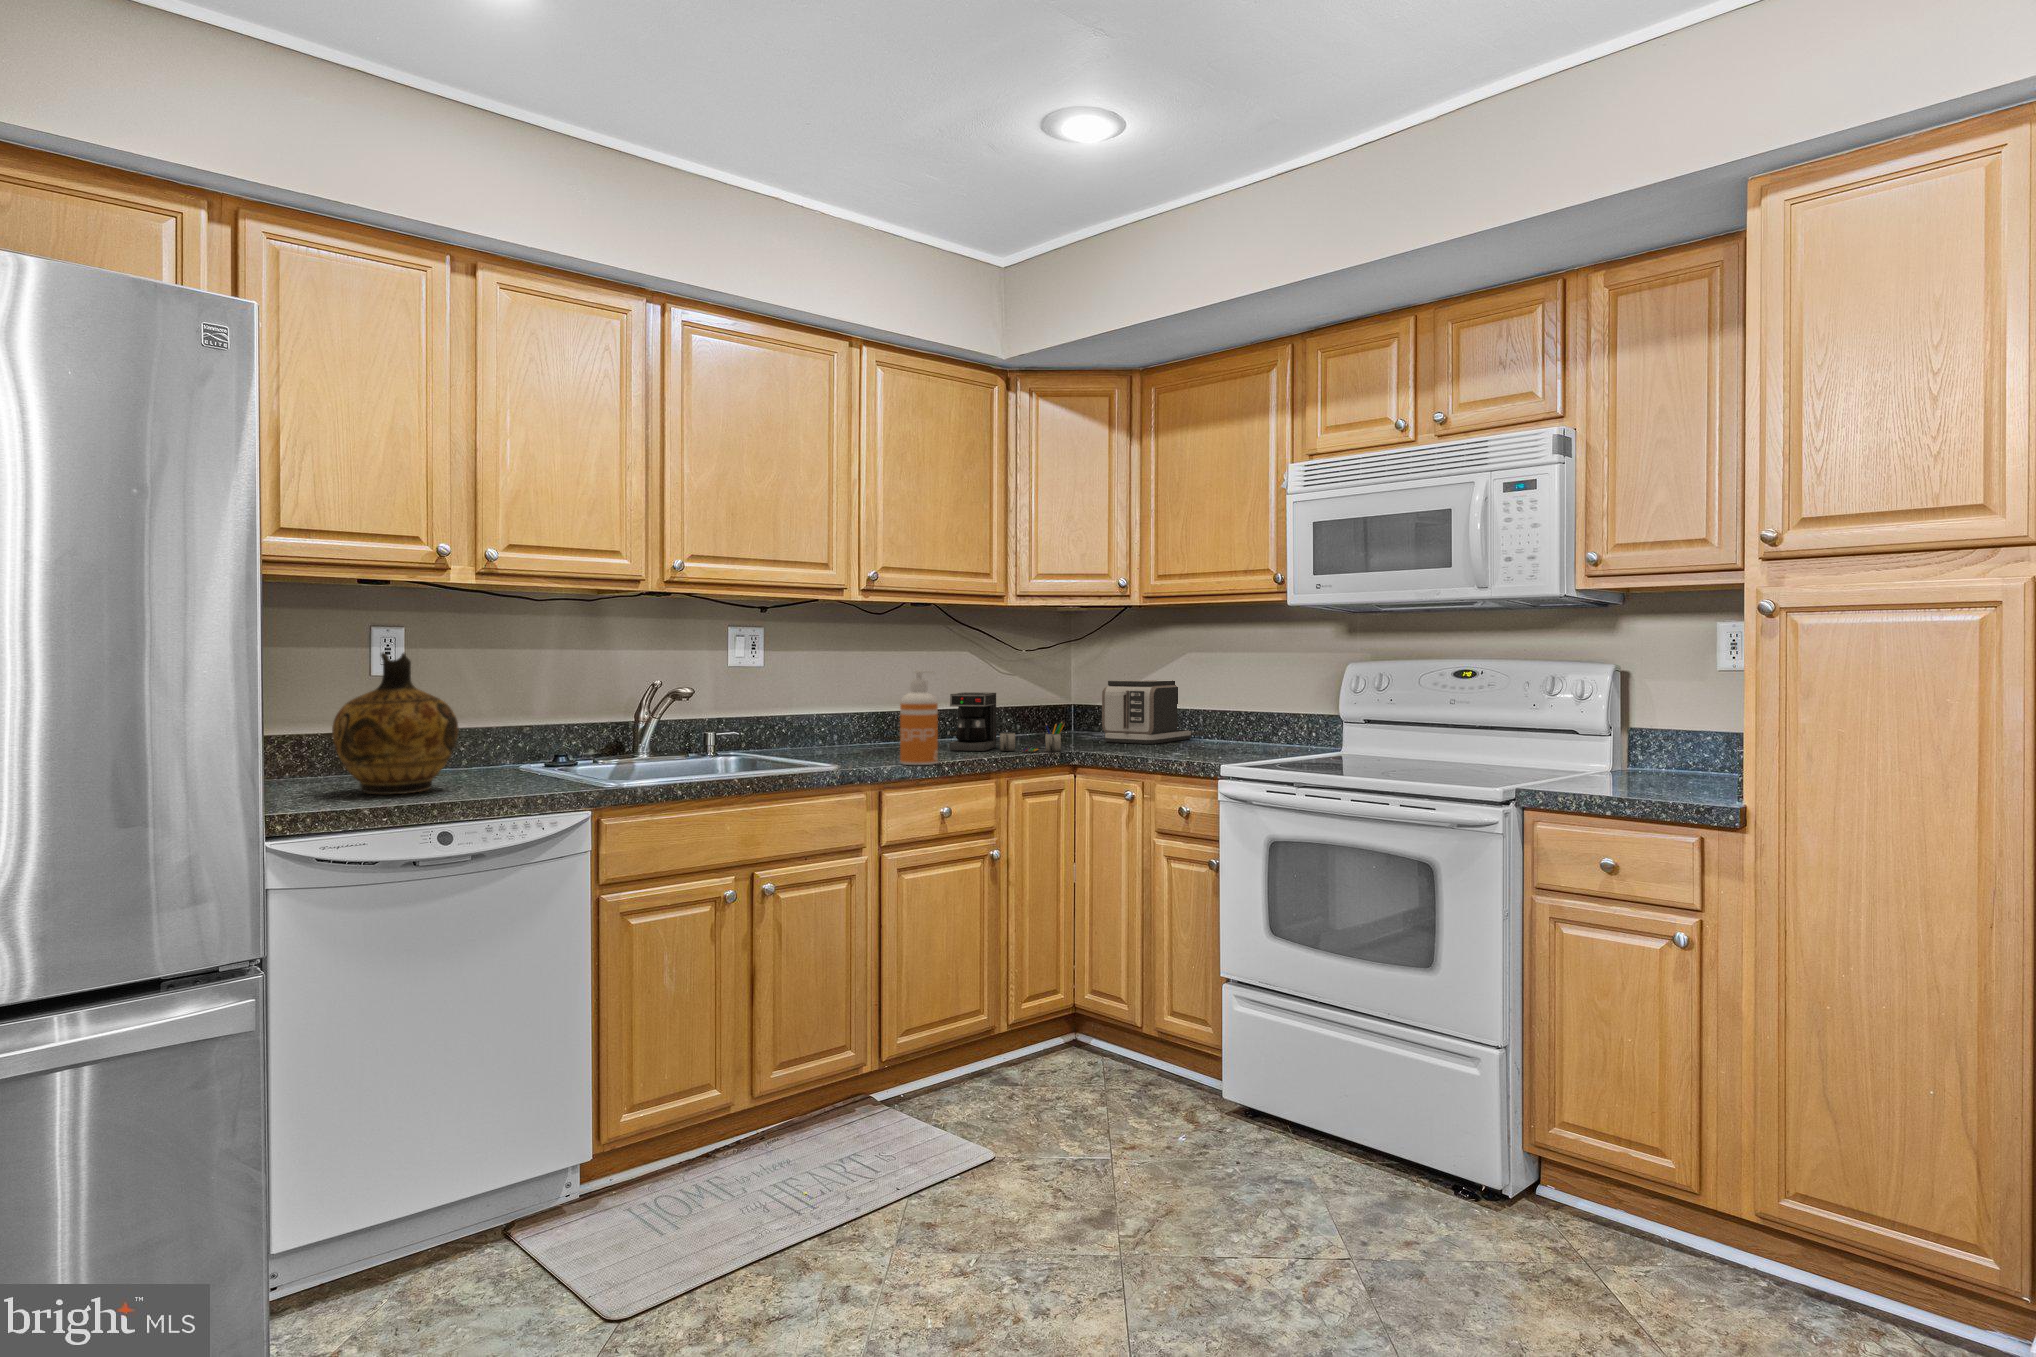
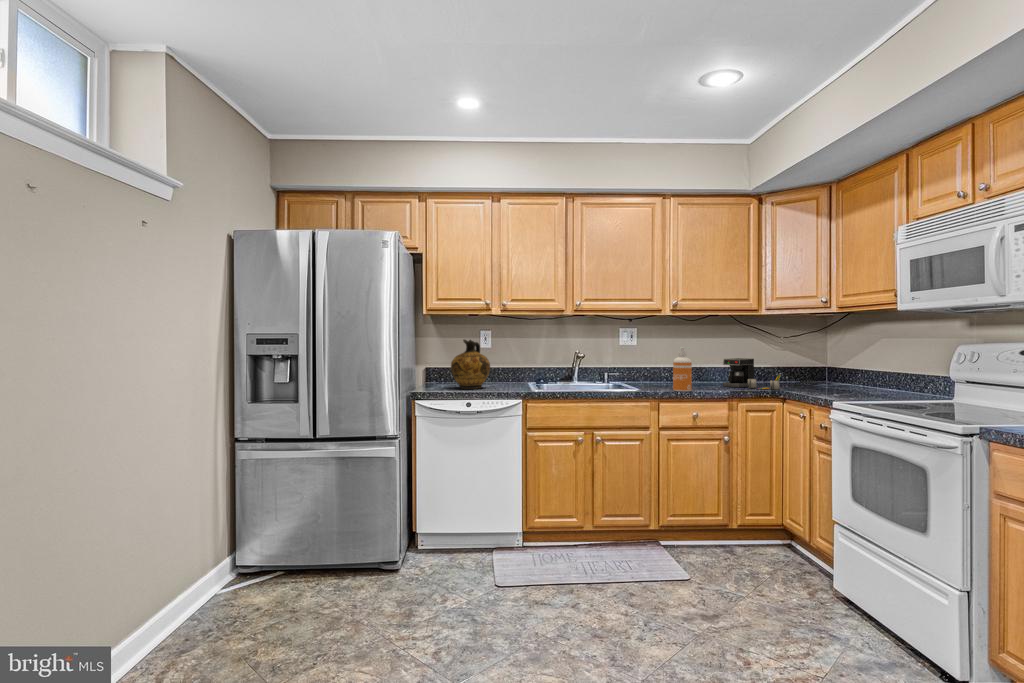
toaster: present [1102,679,1191,744] -> none [825,353,892,389]

